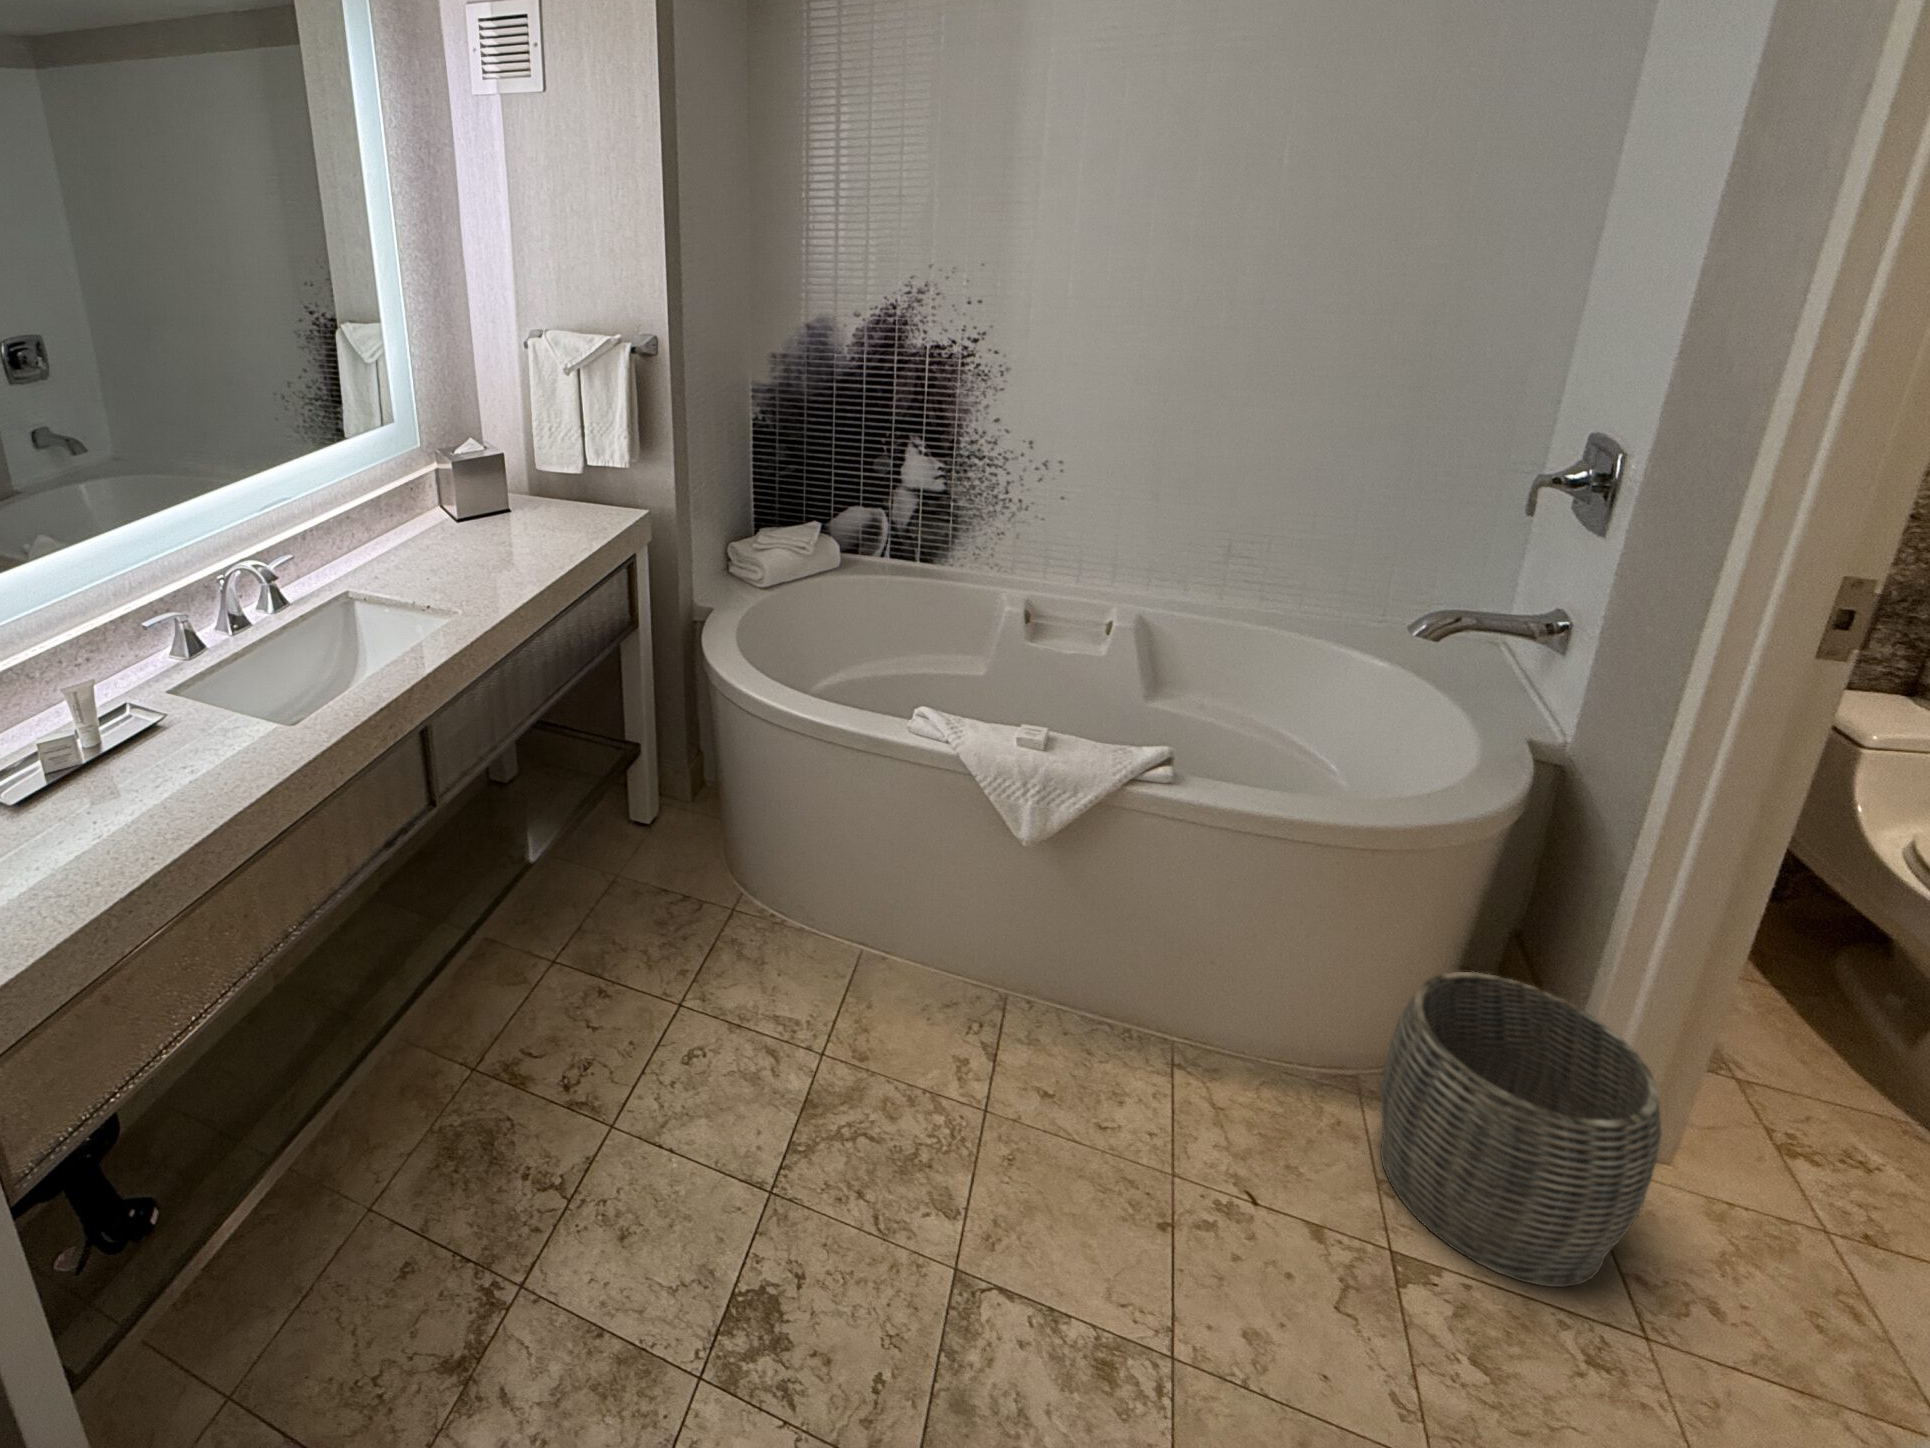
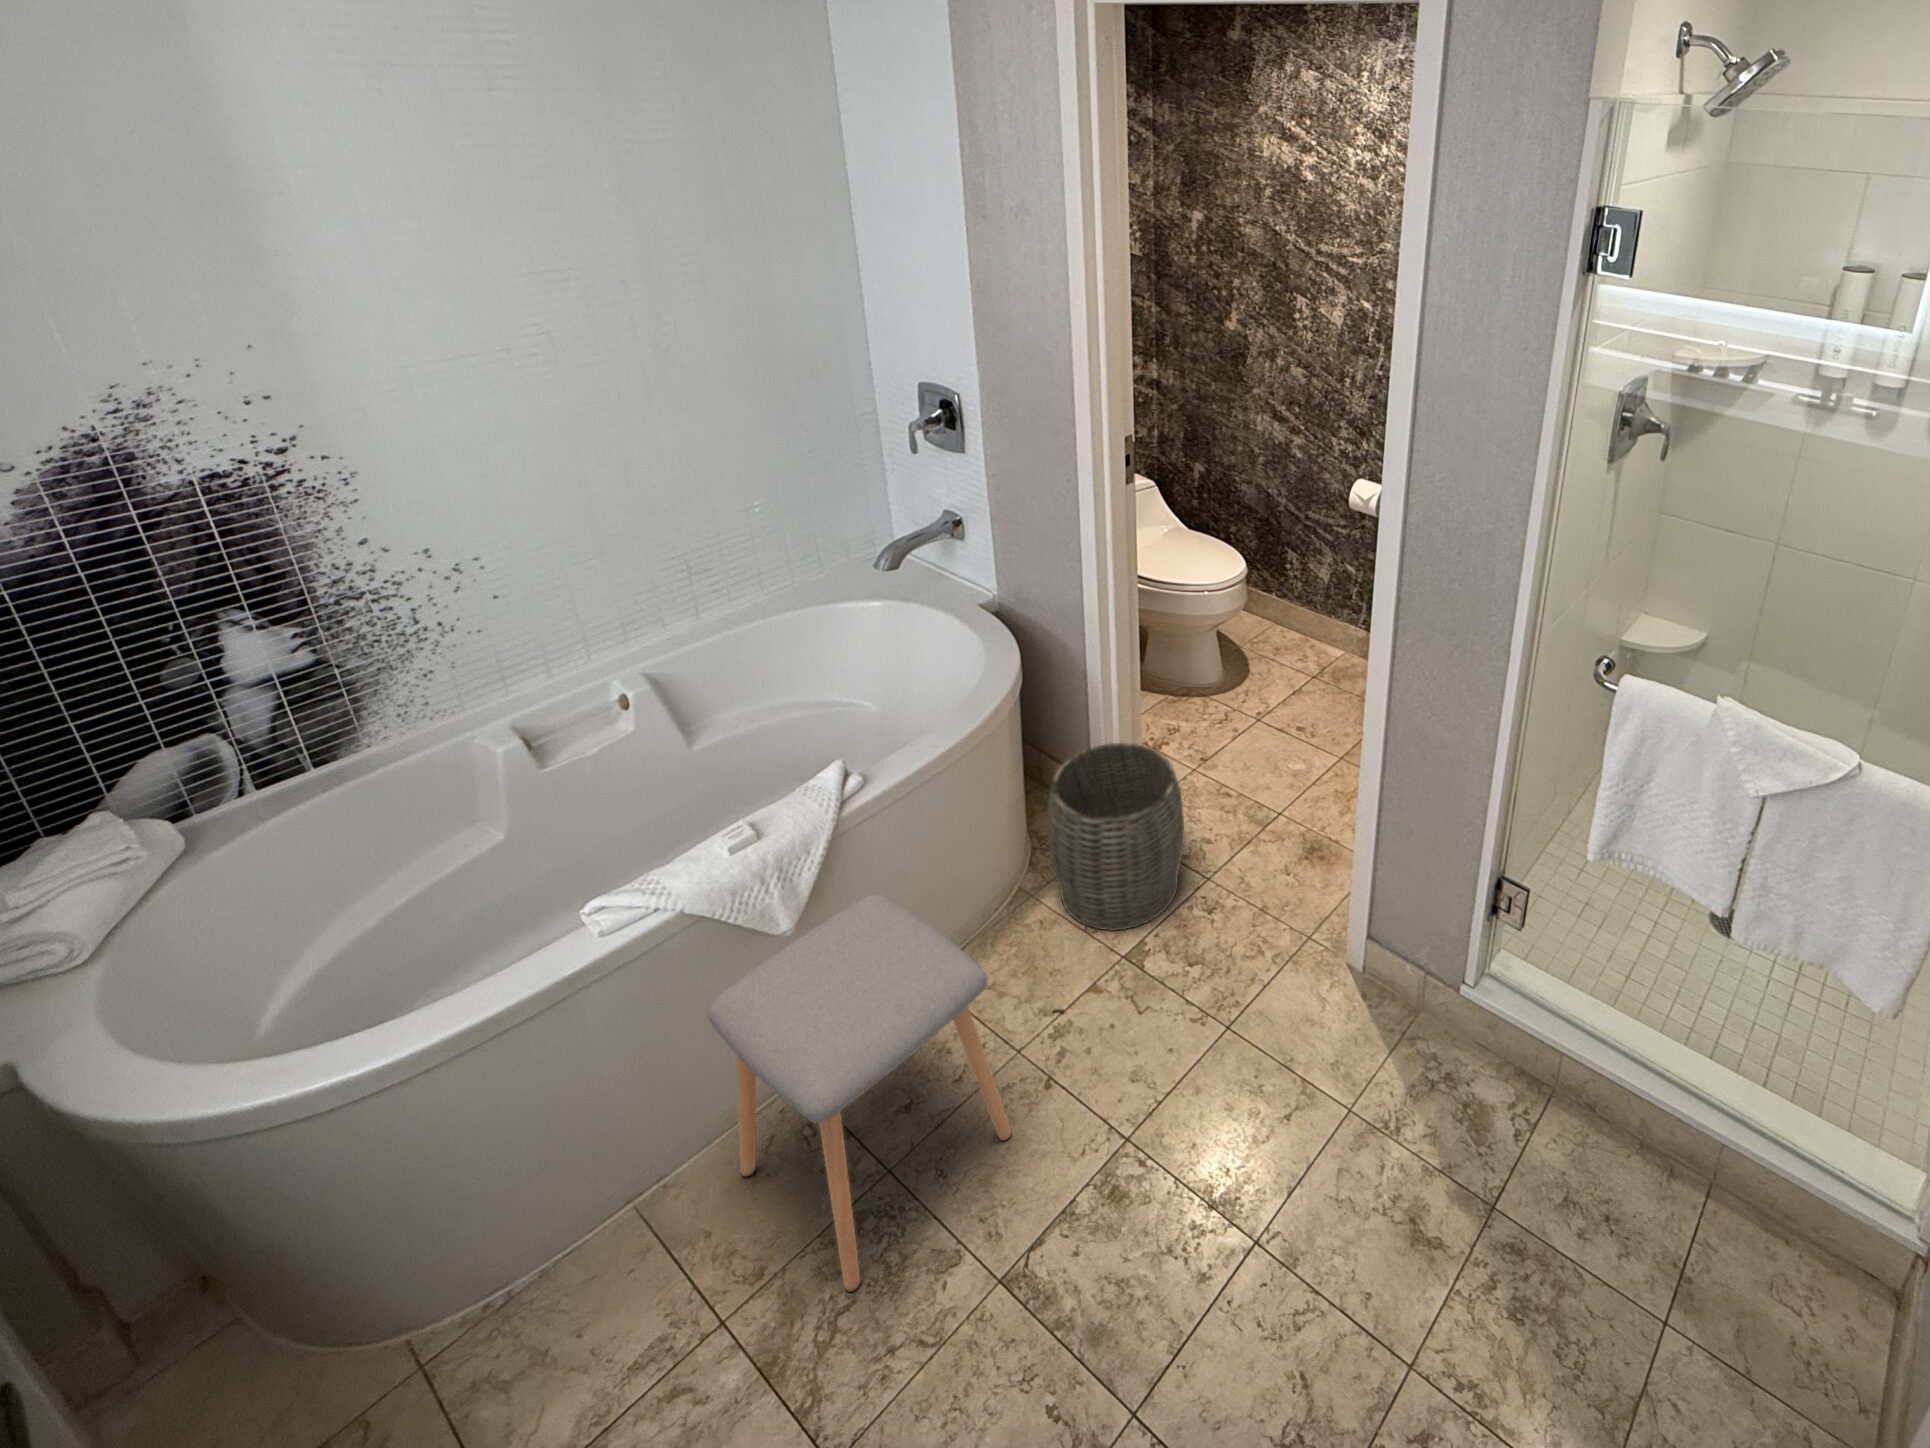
stool: none [882,836,1119,1210] -> present [708,894,1011,1292]

